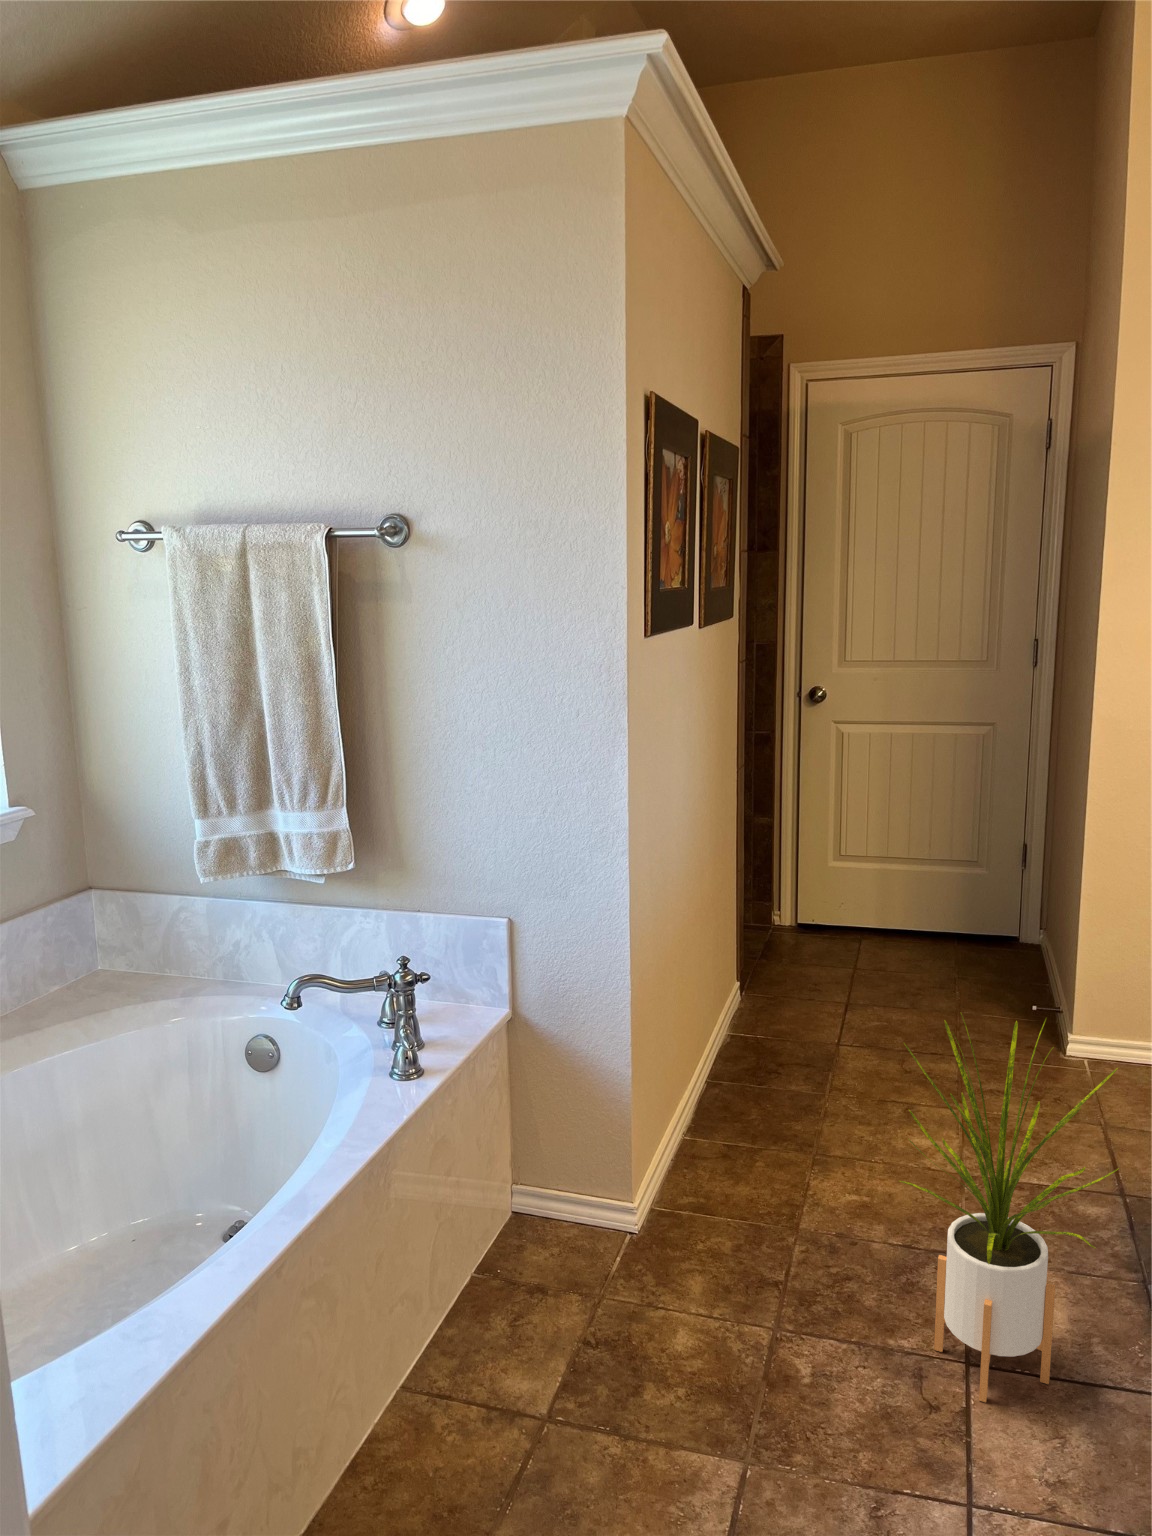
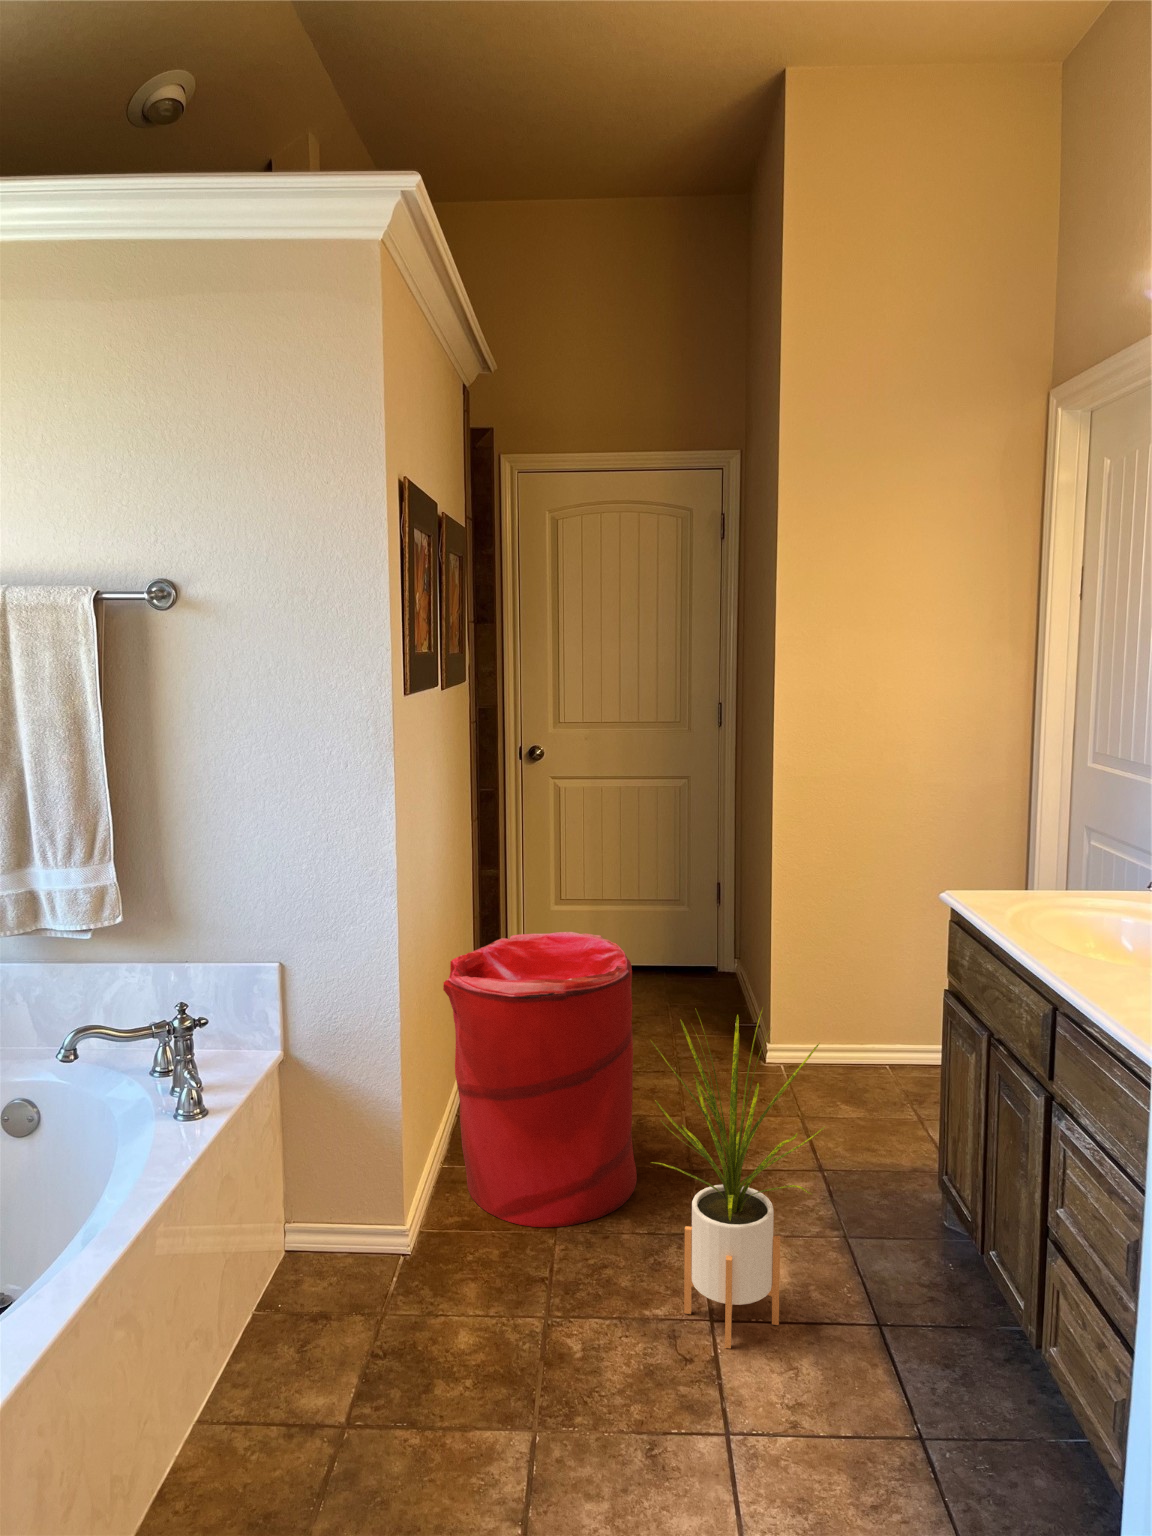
laundry hamper: none [683,898,897,1224] -> present [443,932,637,1227]

